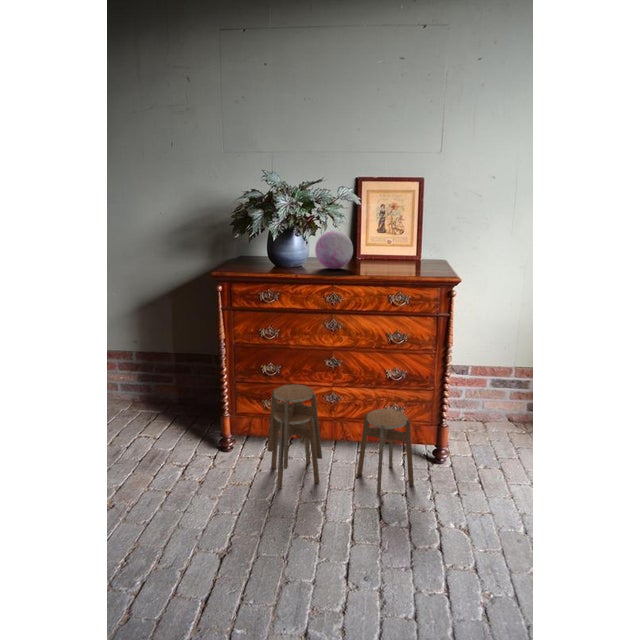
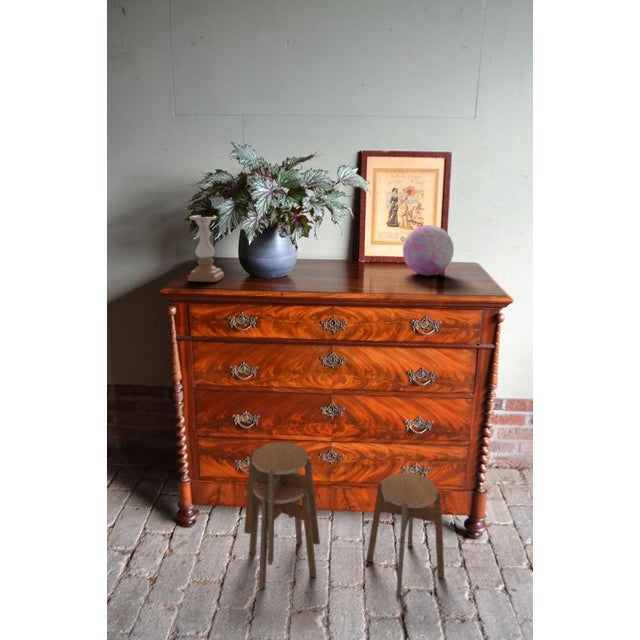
candle holder: none [230,222,256,269] -> present [188,215,224,282]
decorative orb: present [315,231,353,269] -> present [403,225,454,276]

